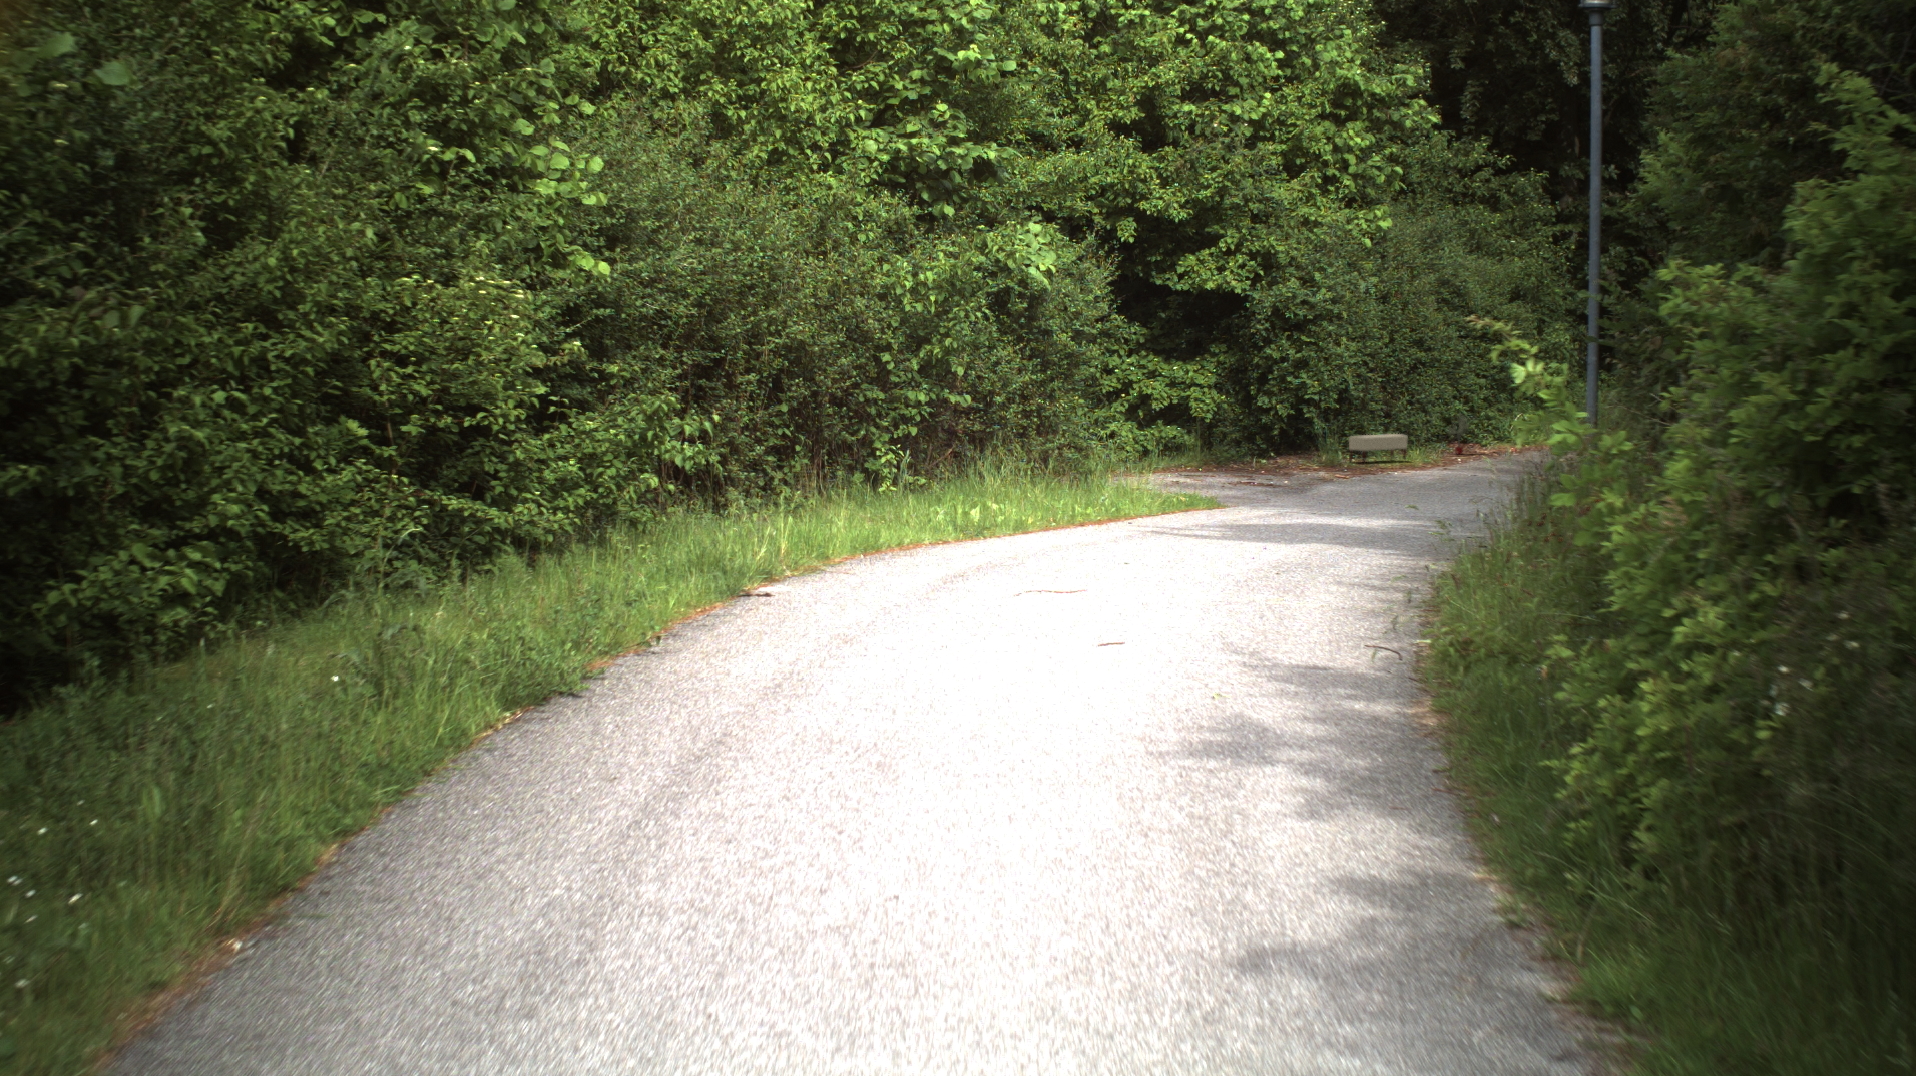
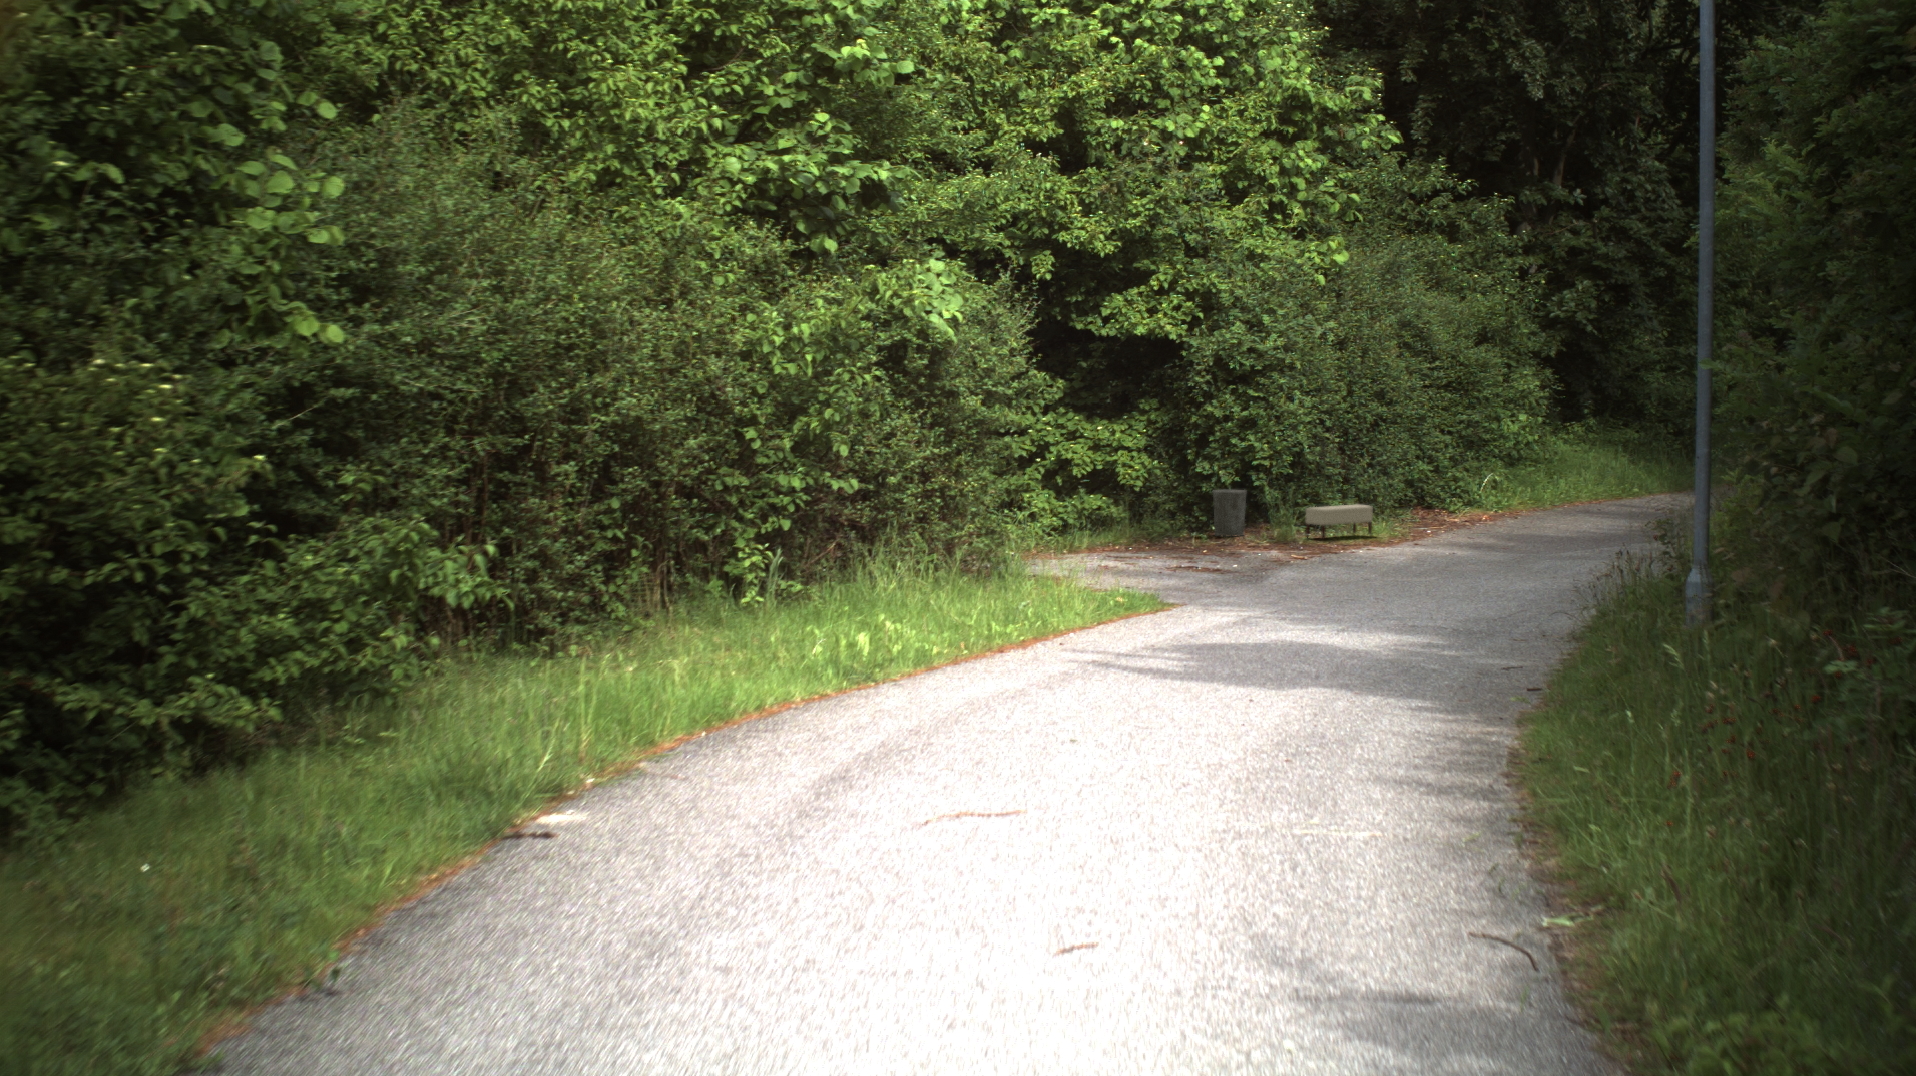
potted tree: present [1448,414,1469,455] -> none [1413,477,1440,526]
trash can: none [1270,422,1300,461] -> present [1213,490,1247,536]

